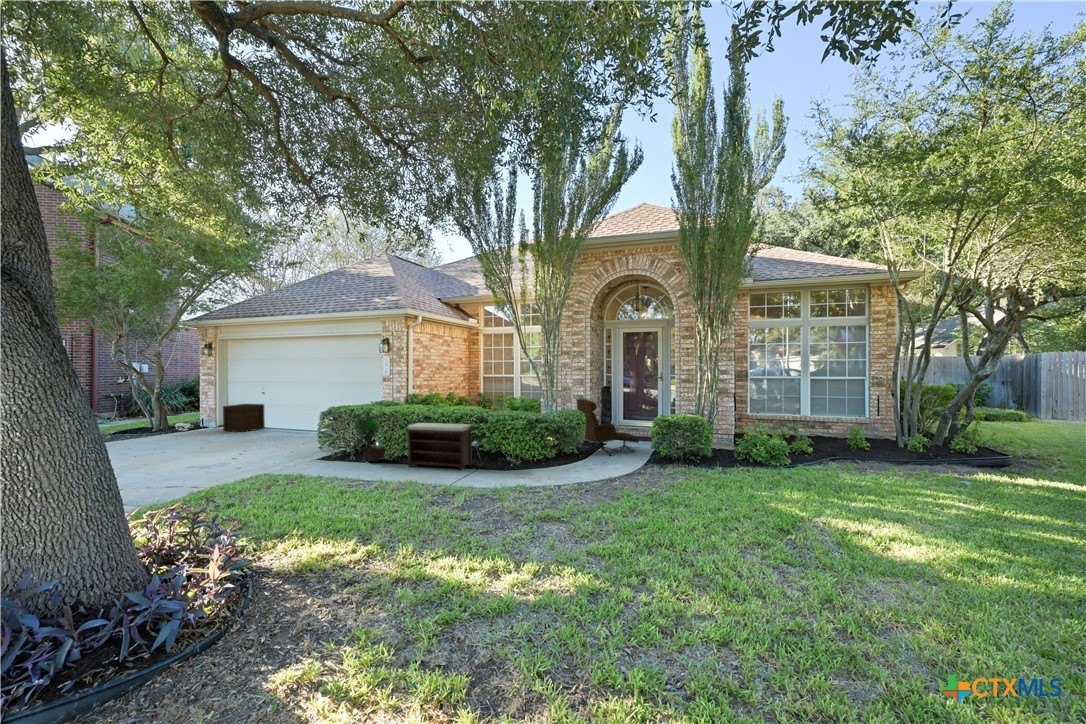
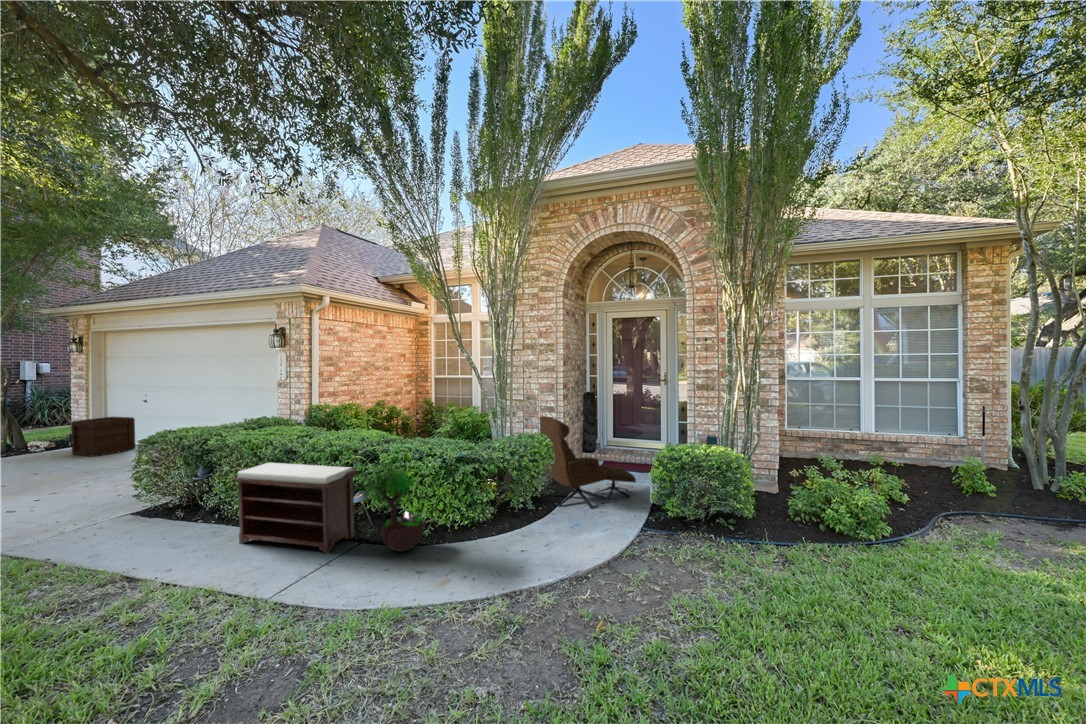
potted tree: present [355,419,385,461] -> present [363,468,424,551]

